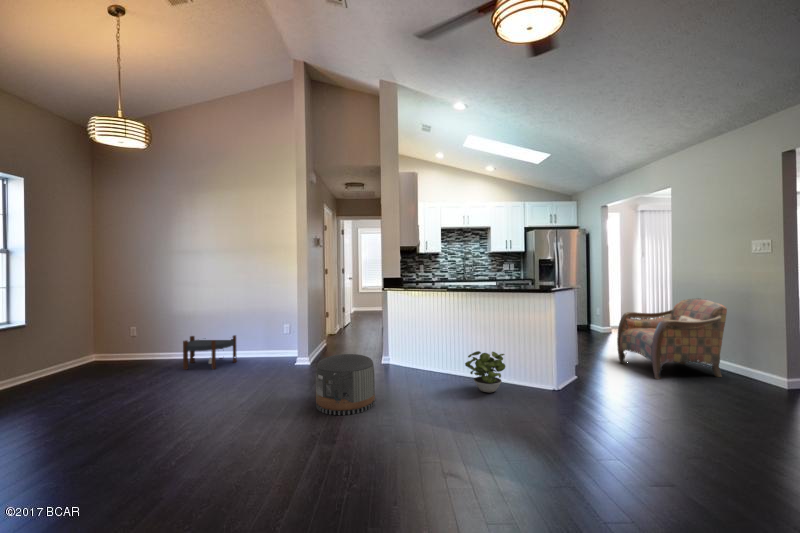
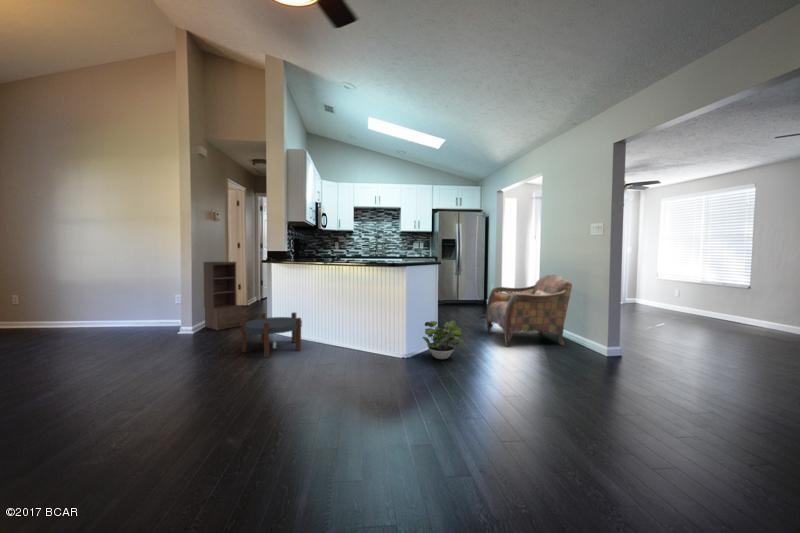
bookshelf: none [312,290,350,361] -> present [203,261,242,330]
side table: present [183,335,237,370] -> present [242,312,302,357]
potted plant: present [465,351,505,393] -> present [423,320,463,359]
pouf: present [316,354,375,415] -> none [149,322,219,383]

